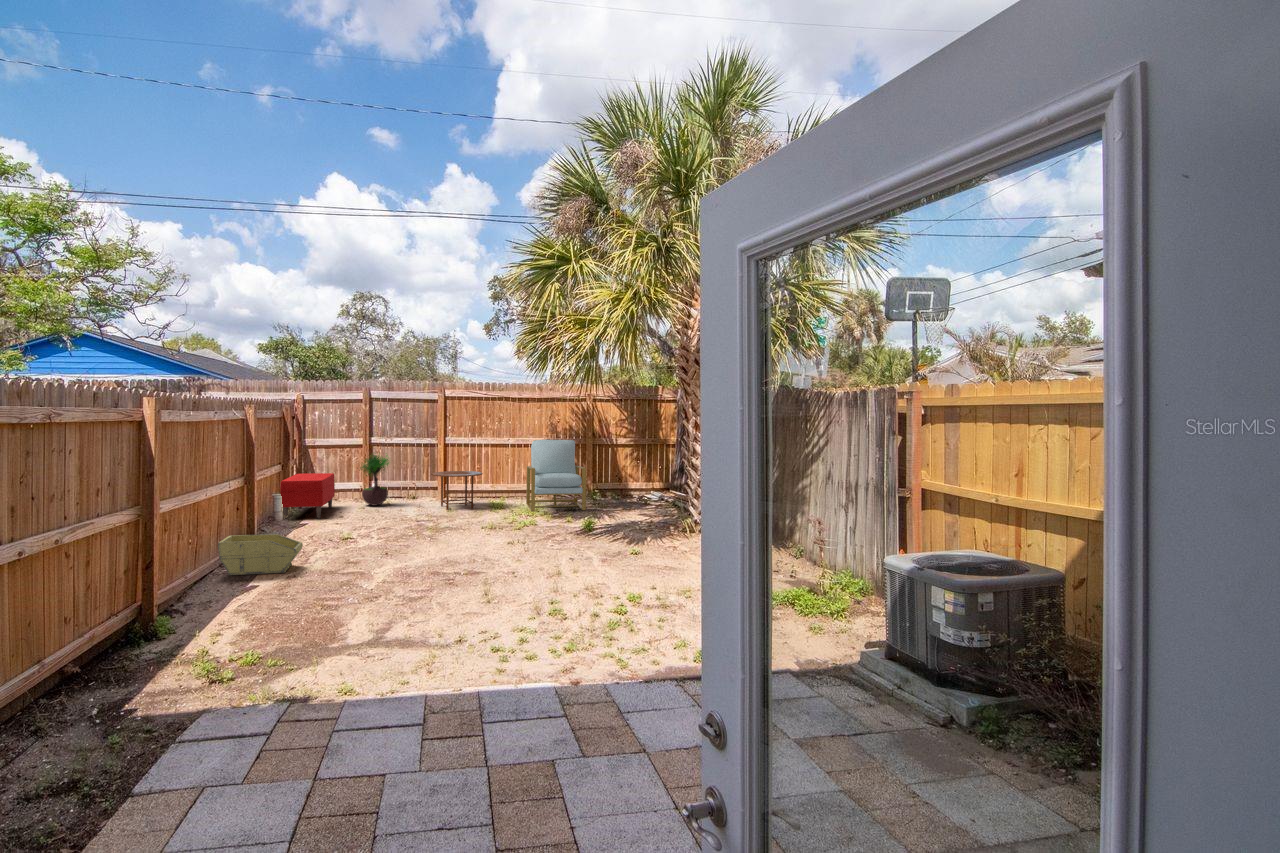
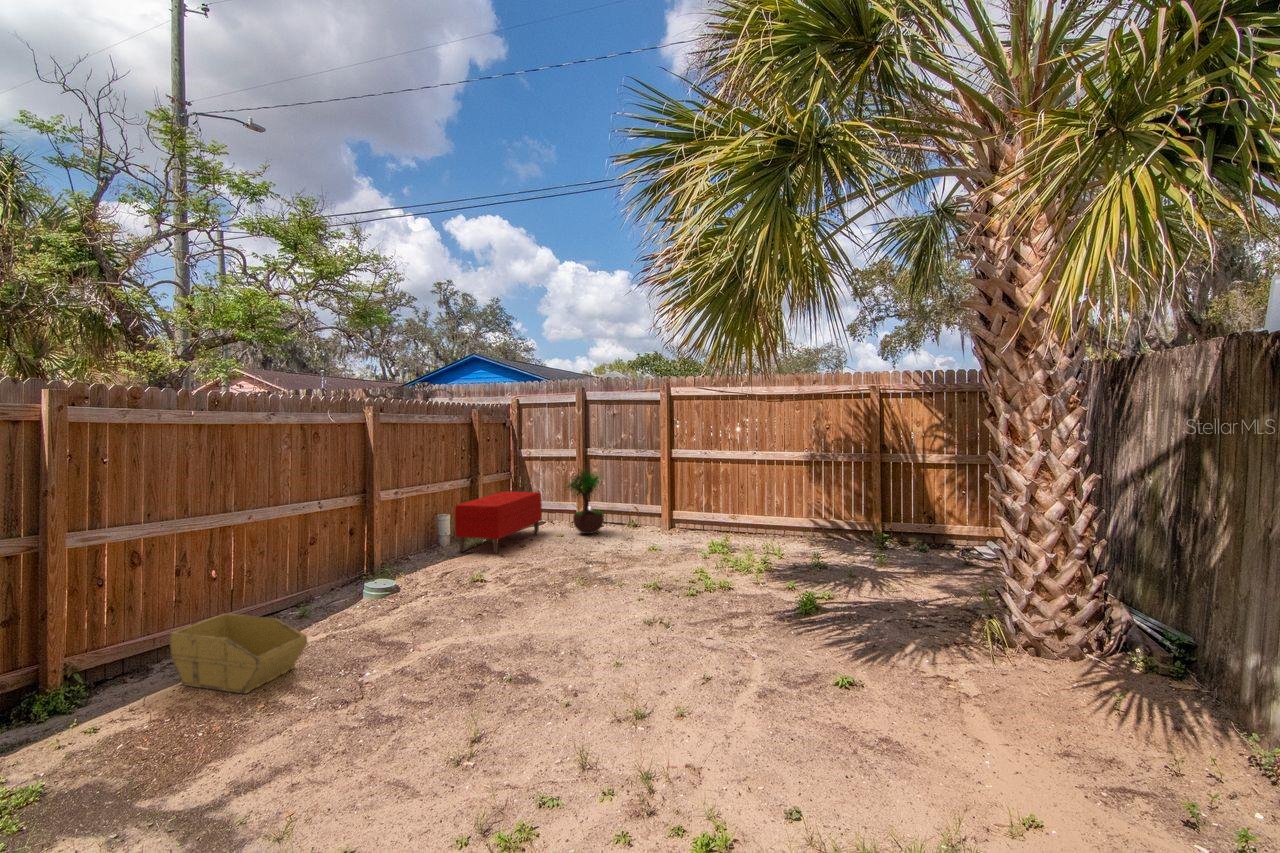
chair: present [526,440,586,511] -> none [773,455,861,571]
side table: present [431,471,483,510] -> none [645,494,714,550]

